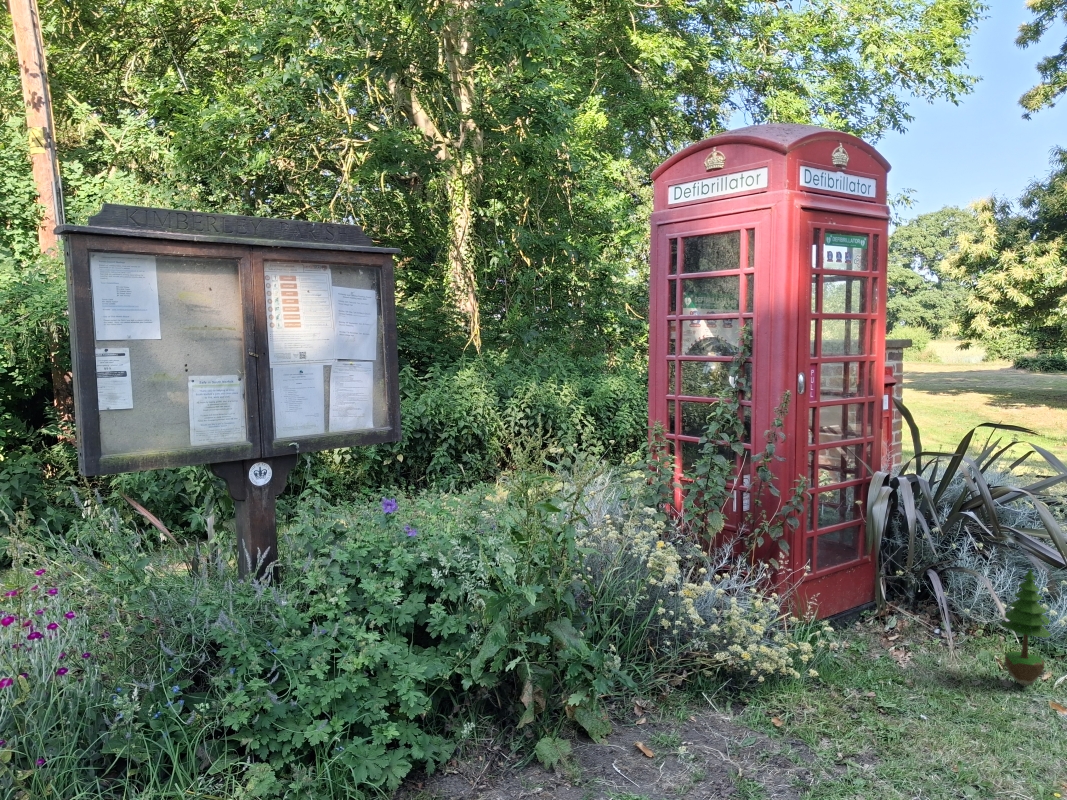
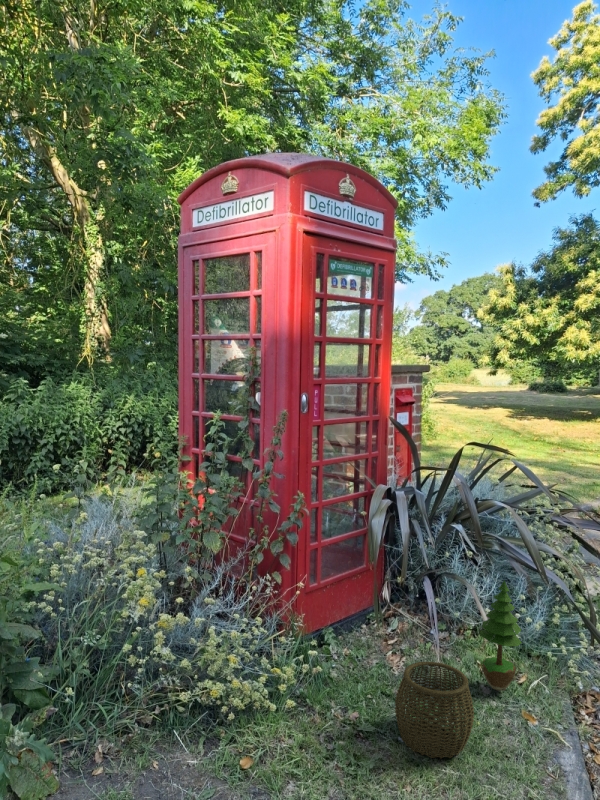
woven basket: none [917,644,1006,734] -> present [395,662,474,759]

